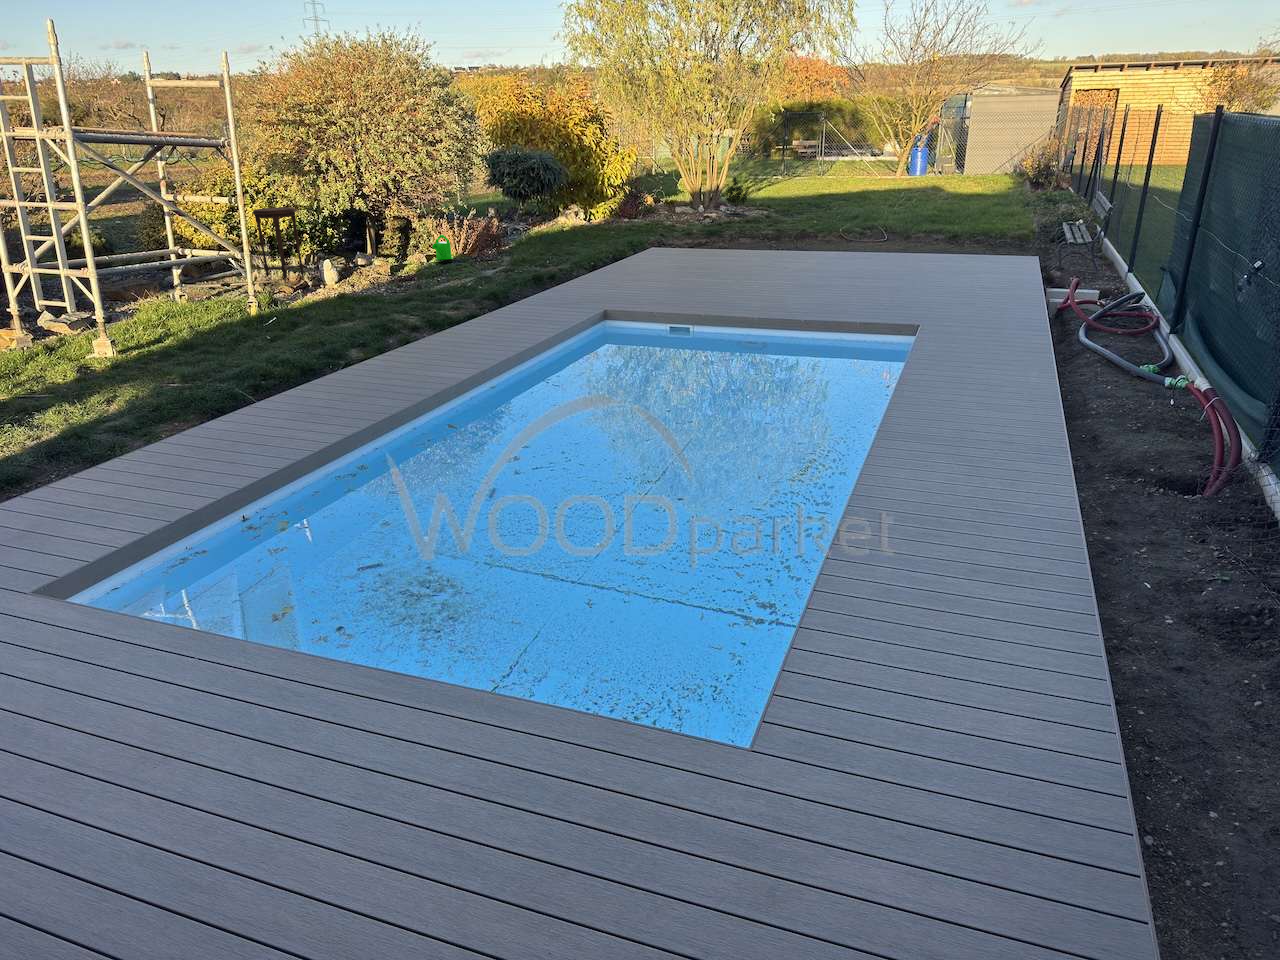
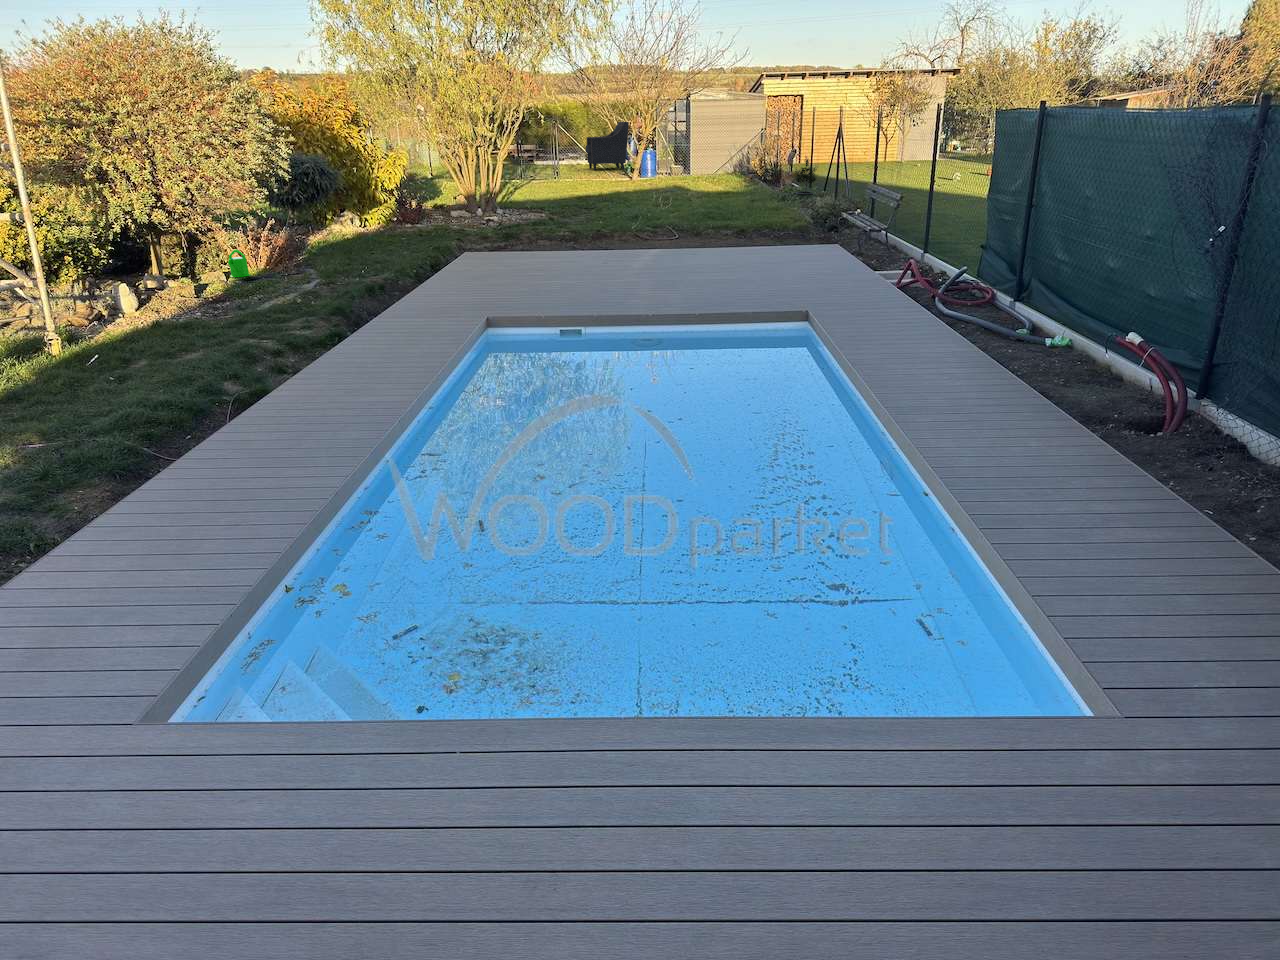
chair: none [856,120,903,170] -> present [586,122,629,170]
potted tree: present [724,177,749,216] -> present [795,158,817,194]
side table: present [252,207,304,282] -> none [16,224,88,312]

